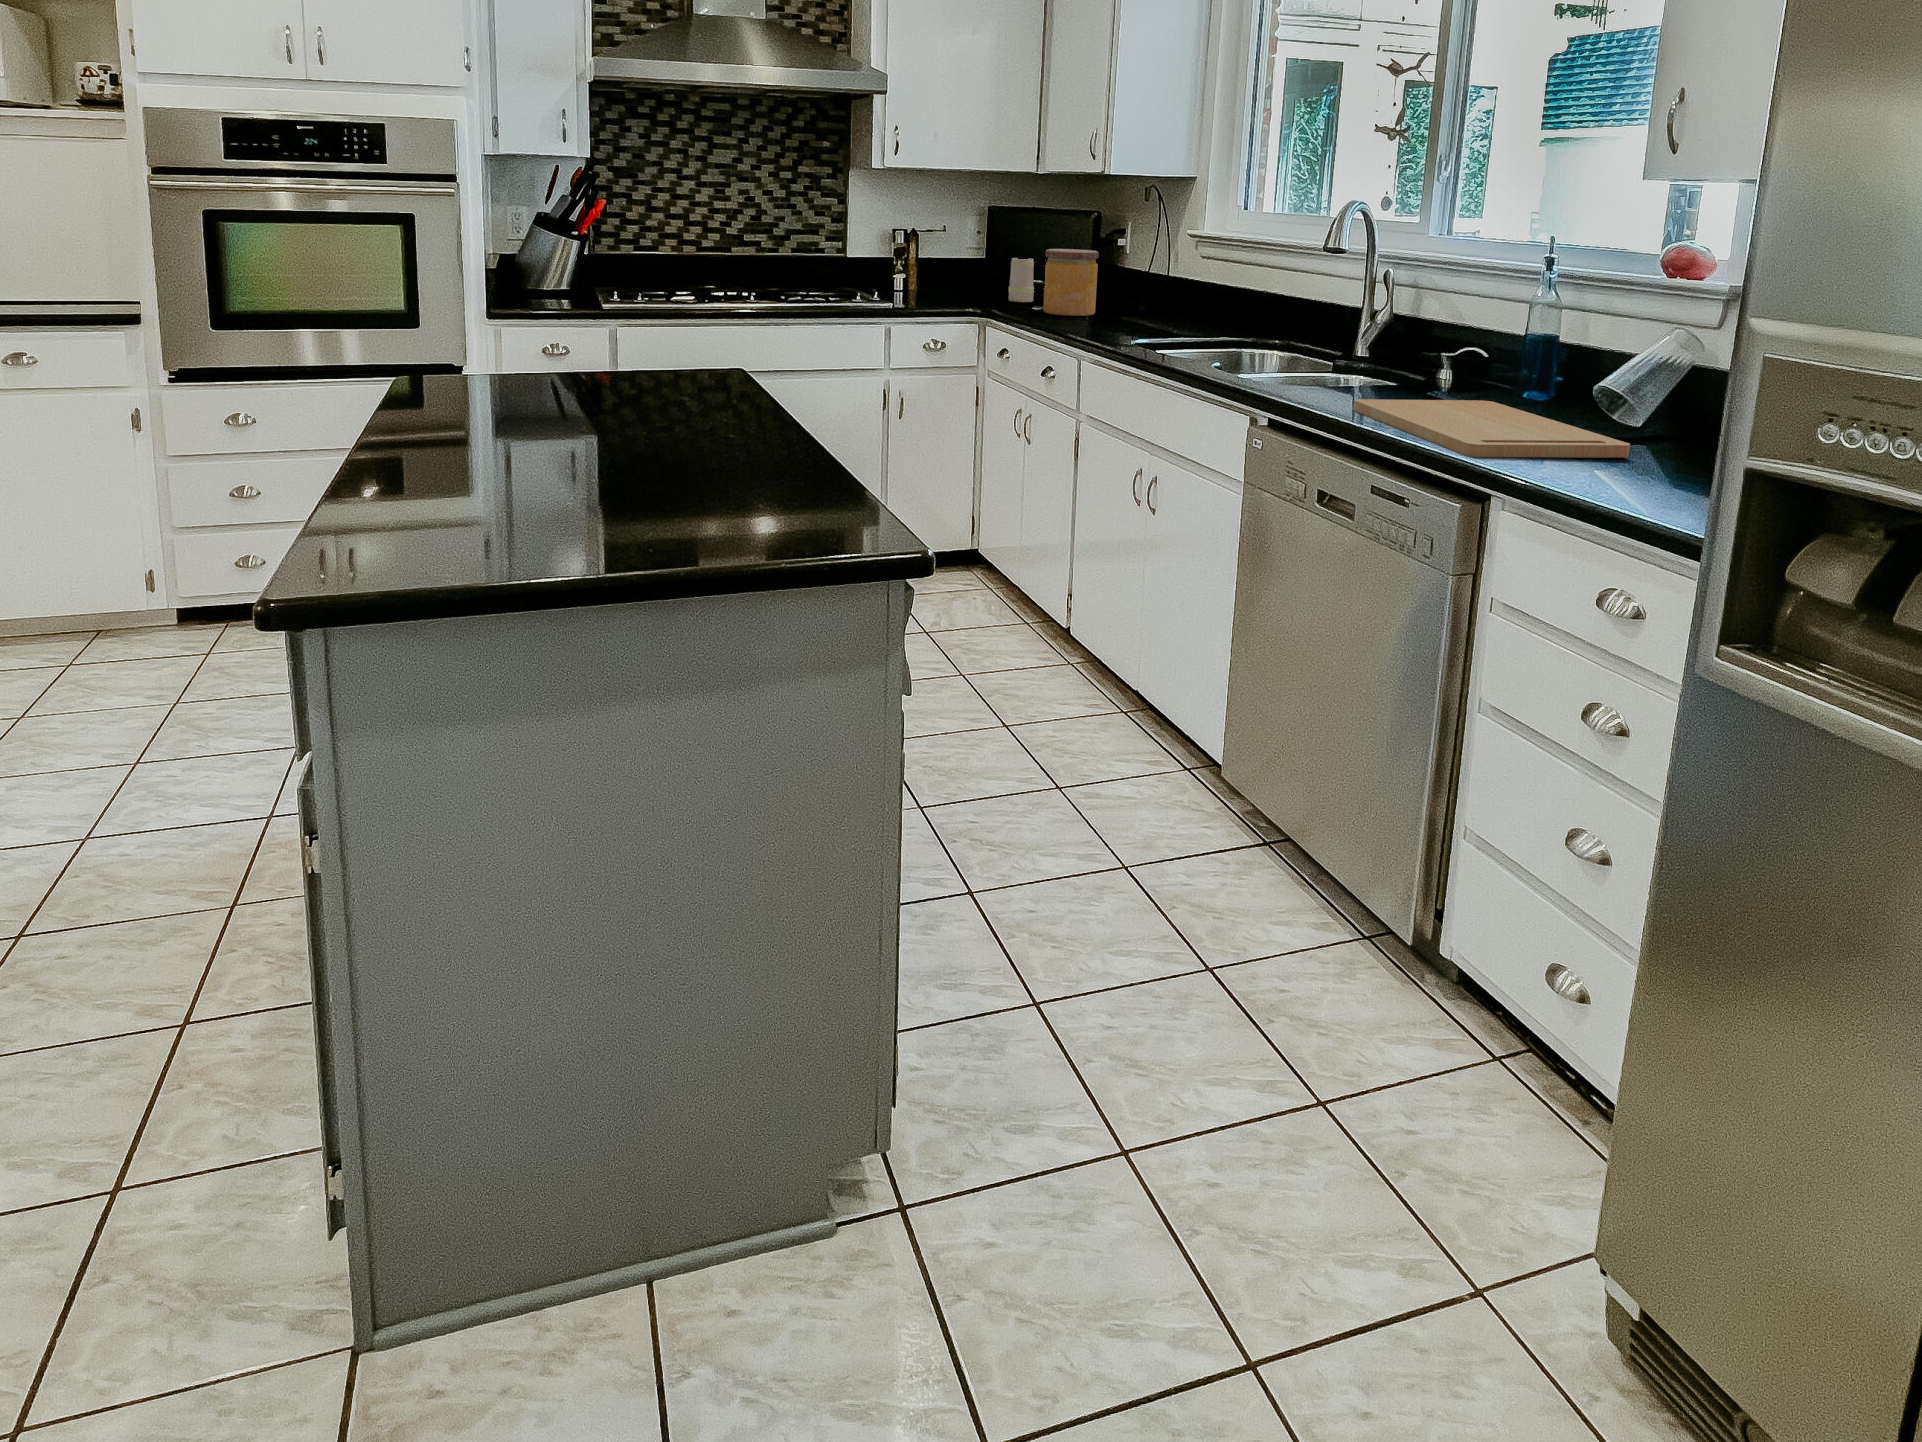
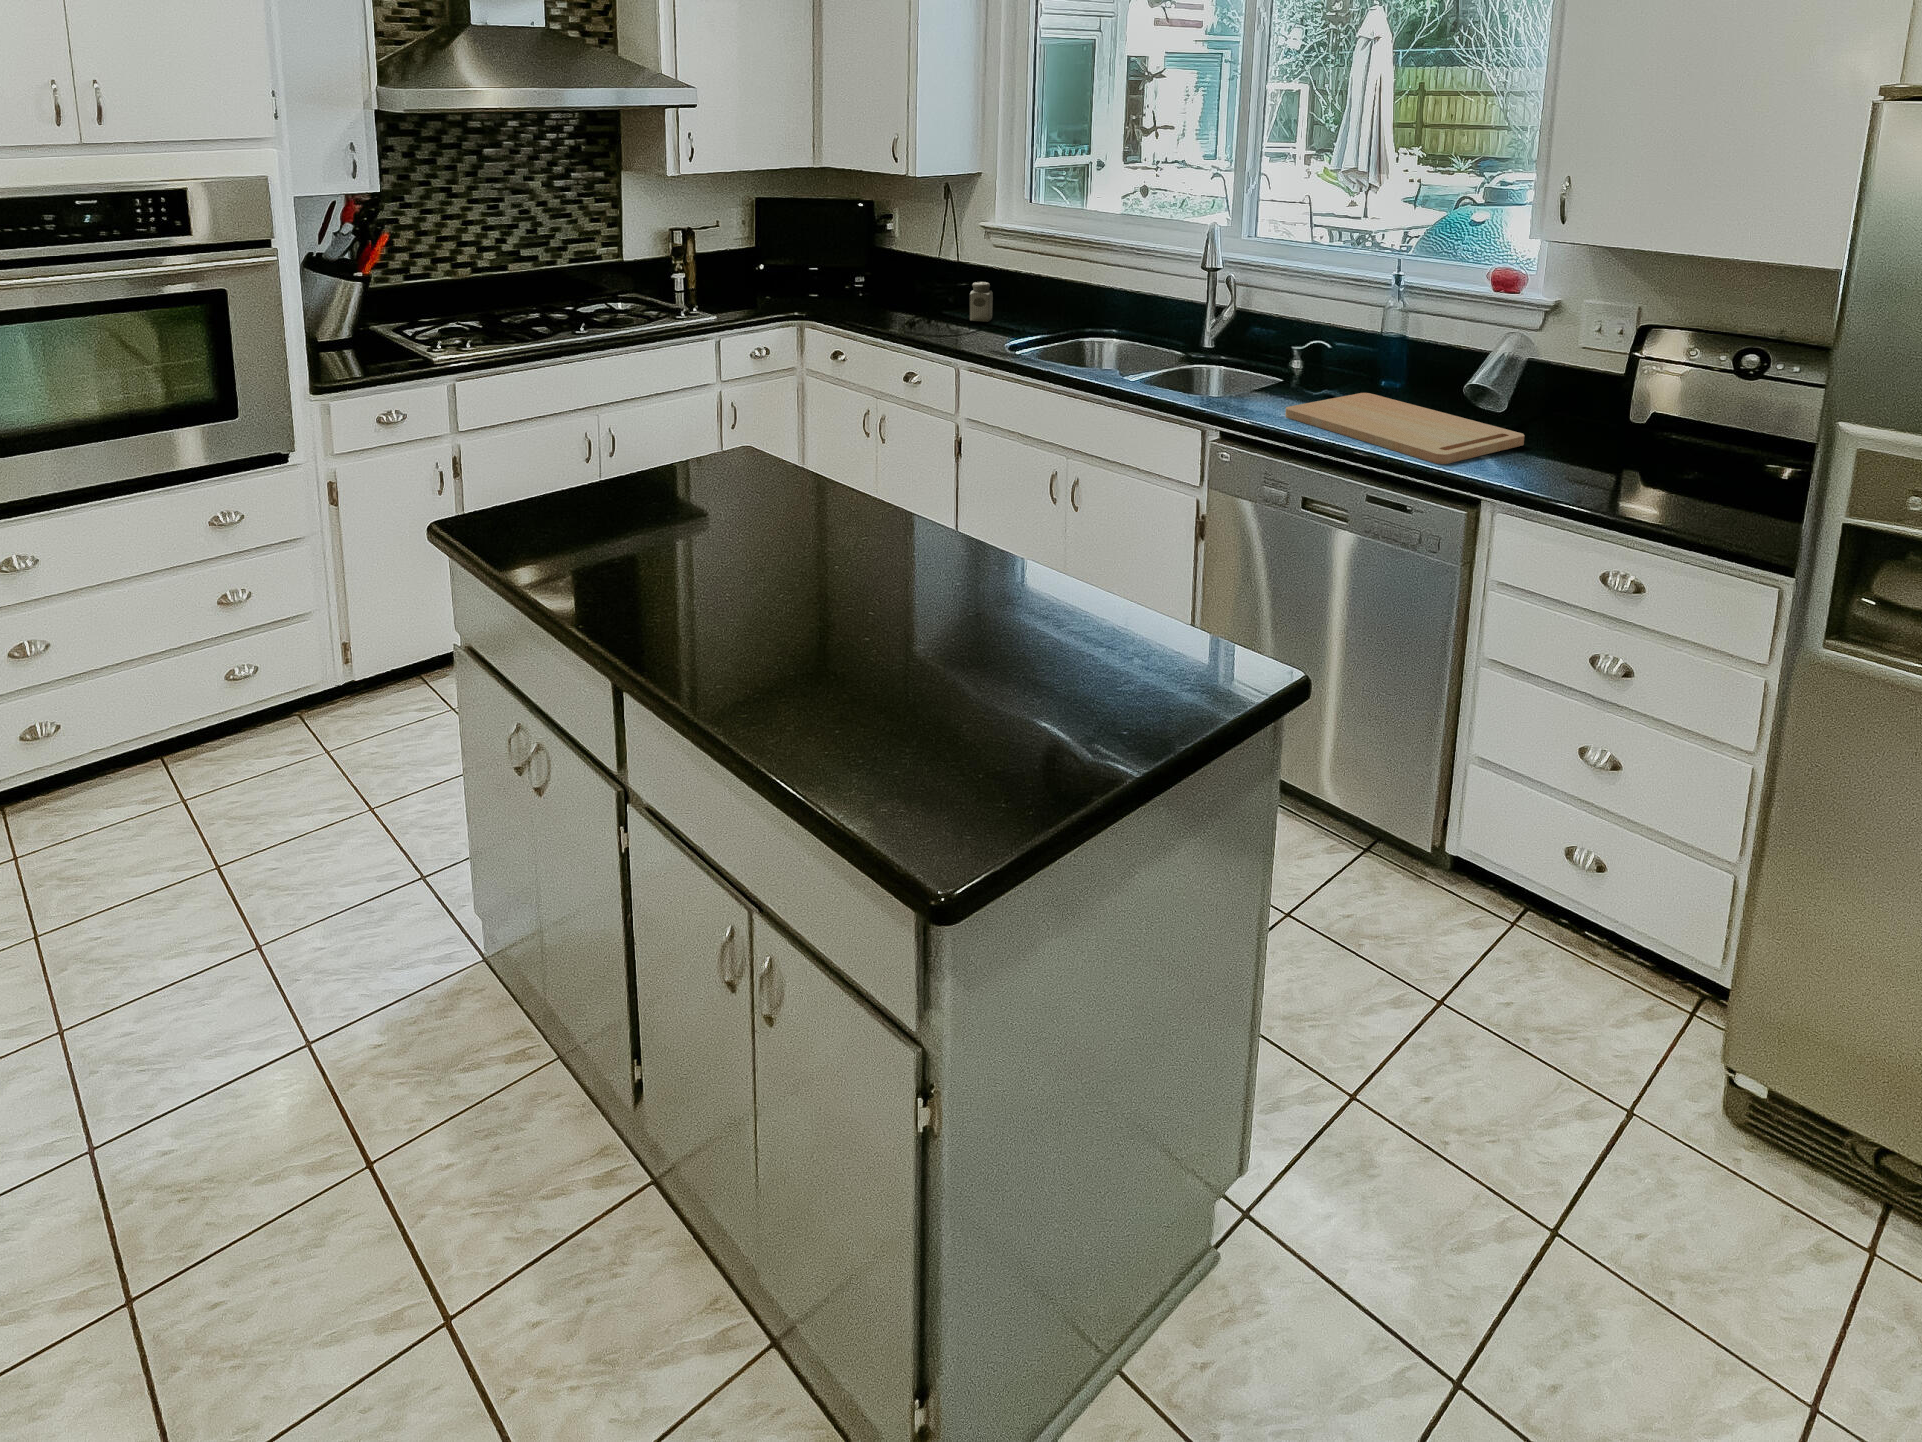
jar: present [1043,249,1099,316] -> none [850,244,900,310]
mug: present [1008,258,1044,302] -> none [796,249,830,294]
salt shaker: none [1148,288,1177,331] -> present [970,282,993,322]

